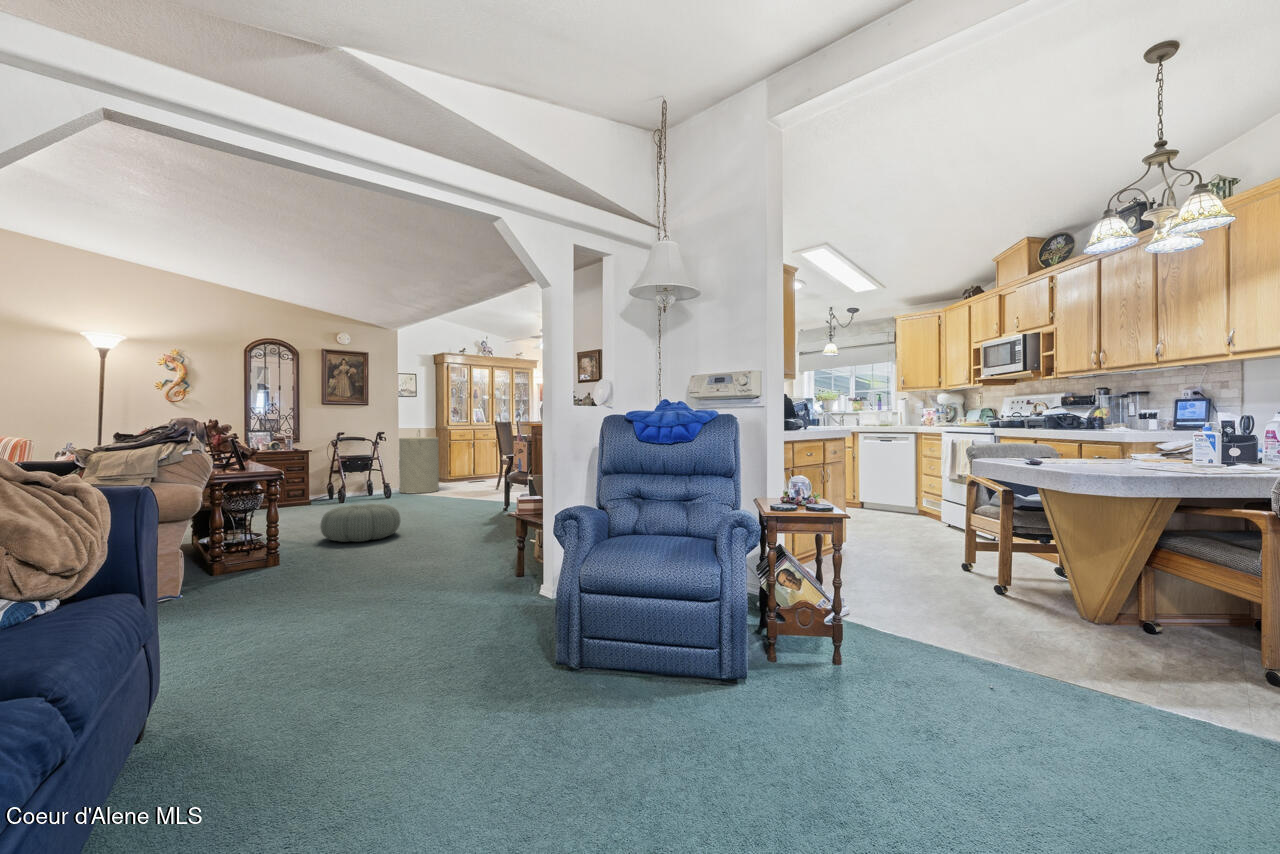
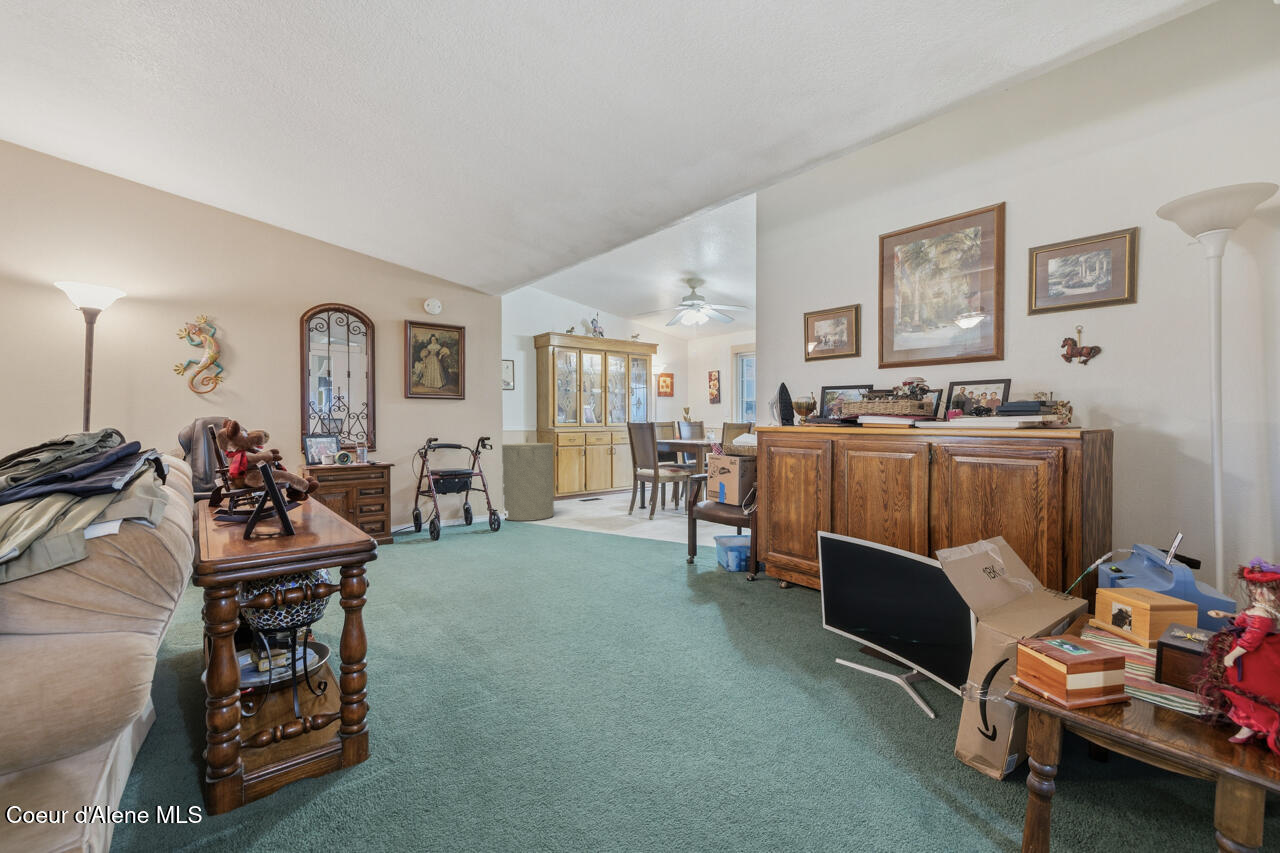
pouf: present [320,504,400,542] -> none [466,562,598,645]

